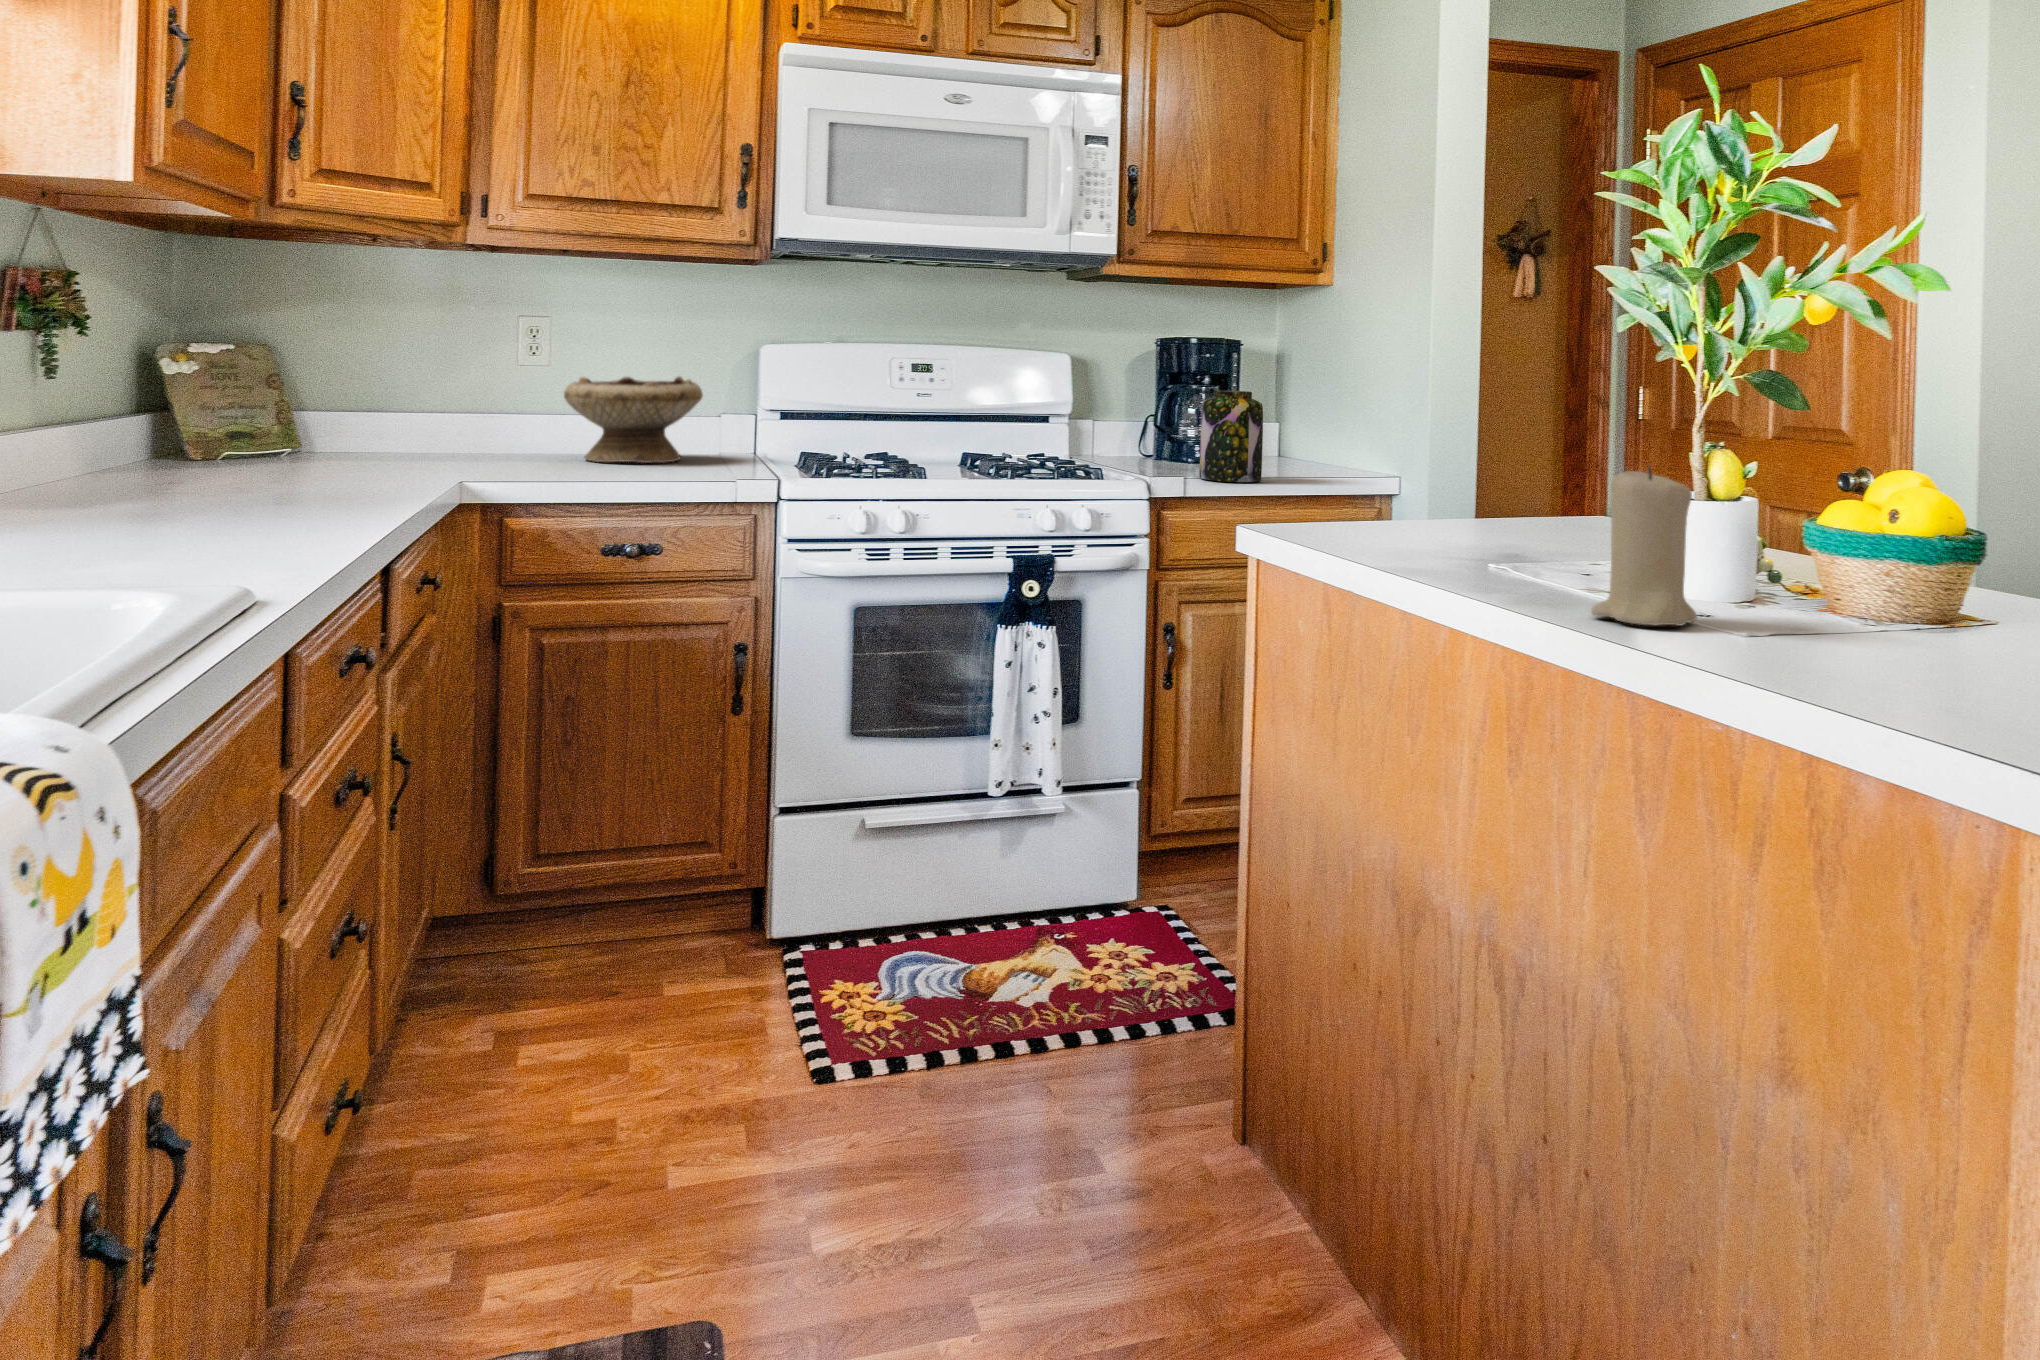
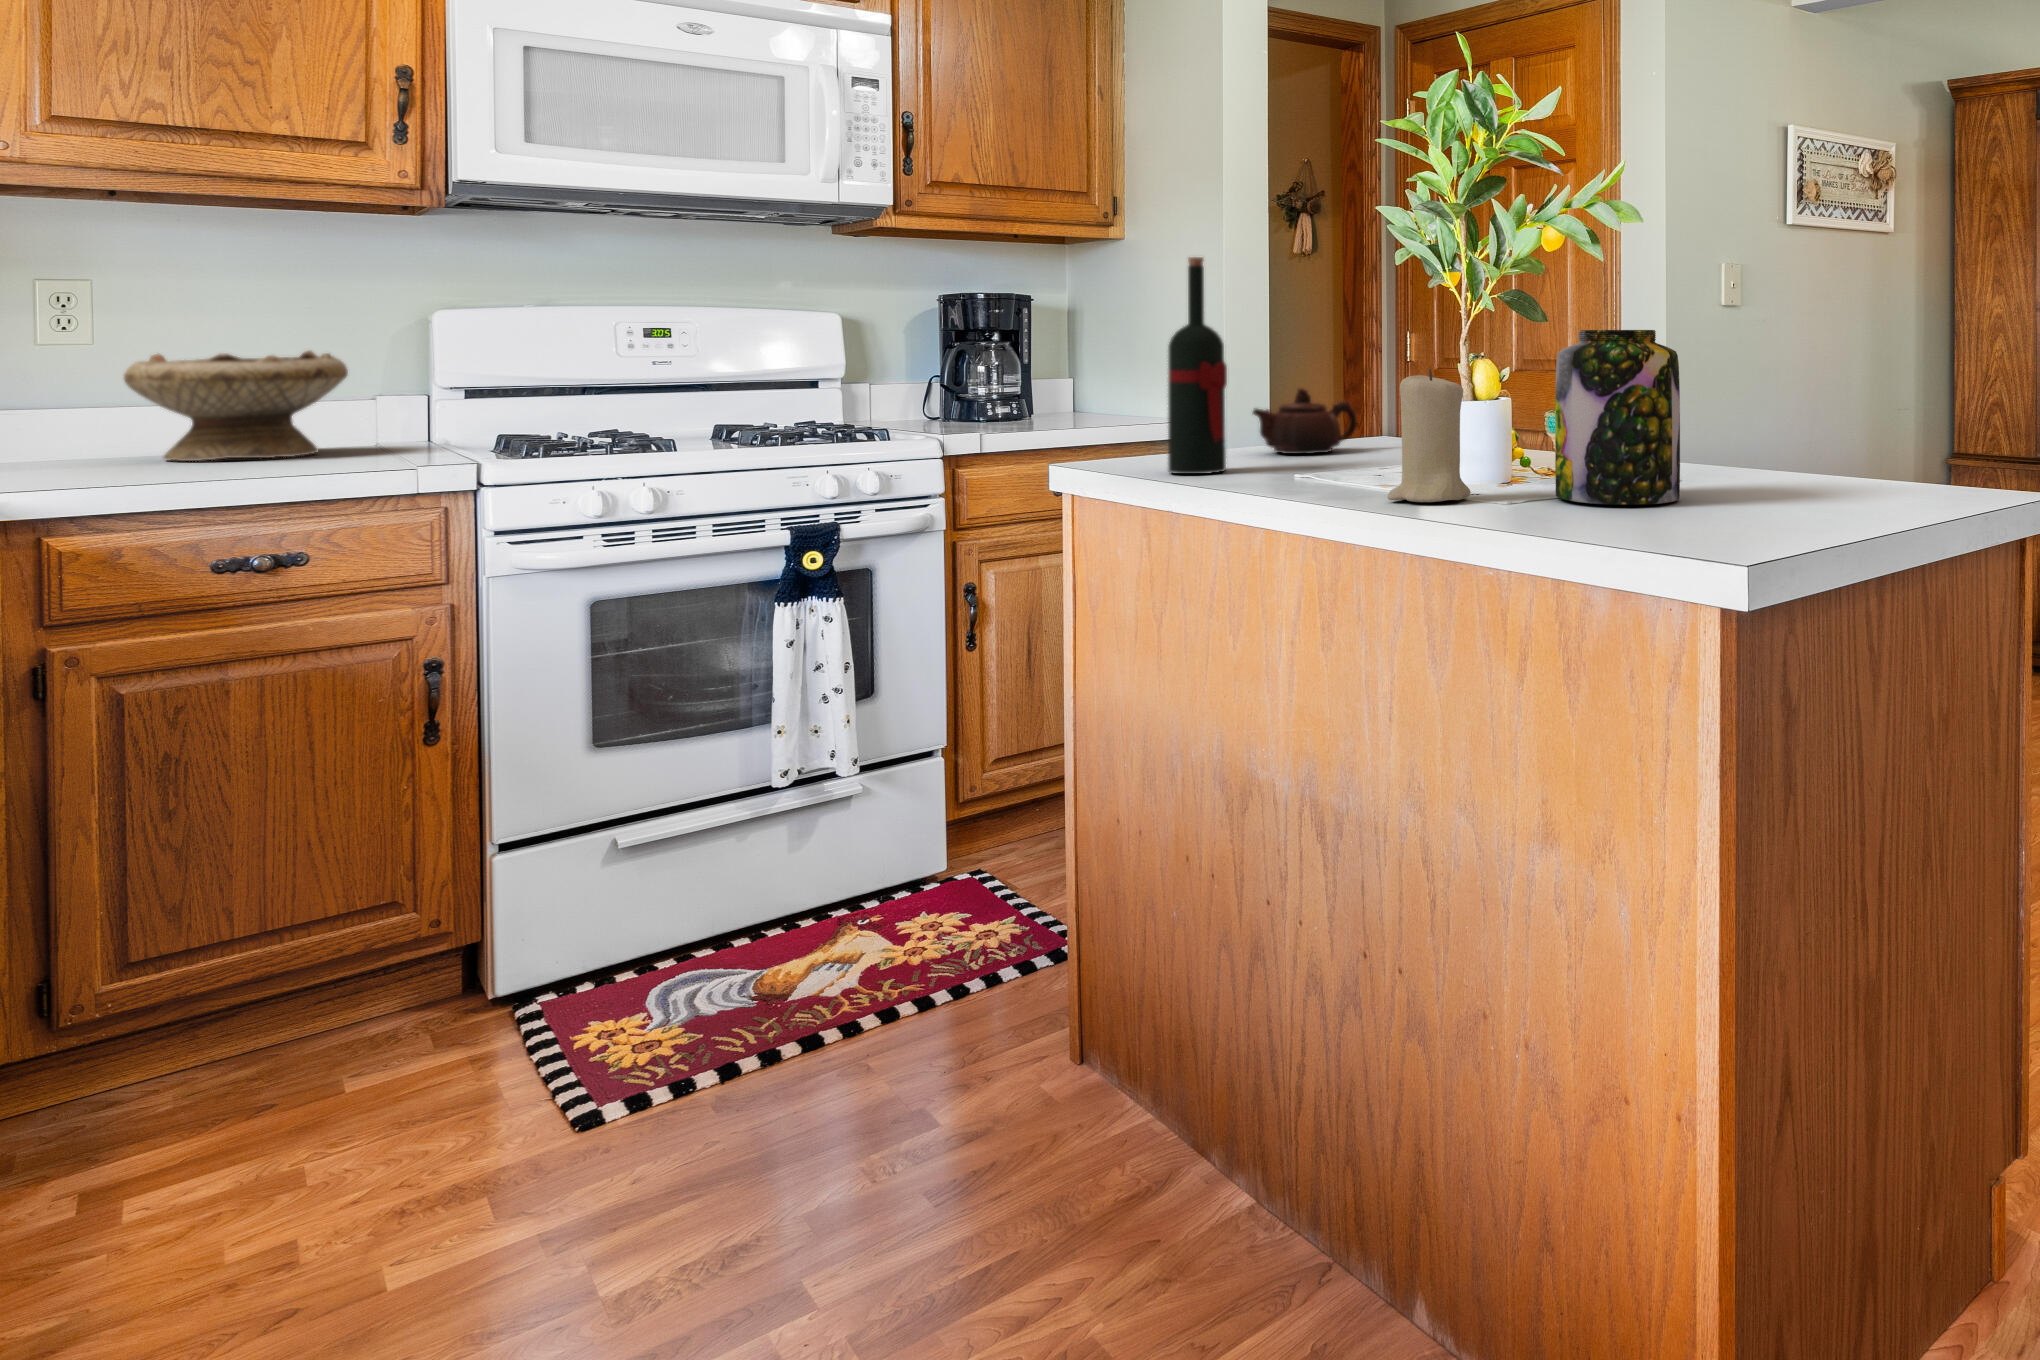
wine bottle: none [1351,319,1417,553] -> present [1168,257,1227,474]
jar: present [1200,391,1263,482] -> present [1555,330,1680,505]
teapot: none [1446,461,1566,534] -> present [1253,388,1357,454]

